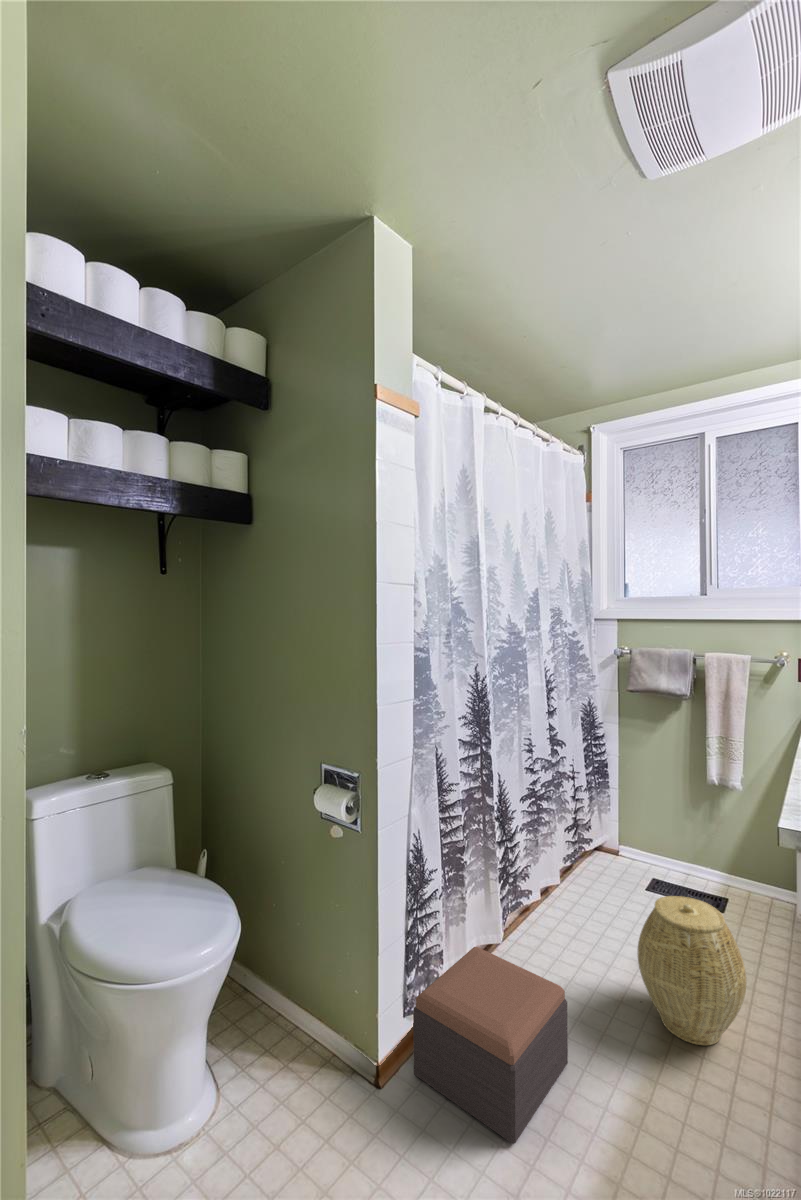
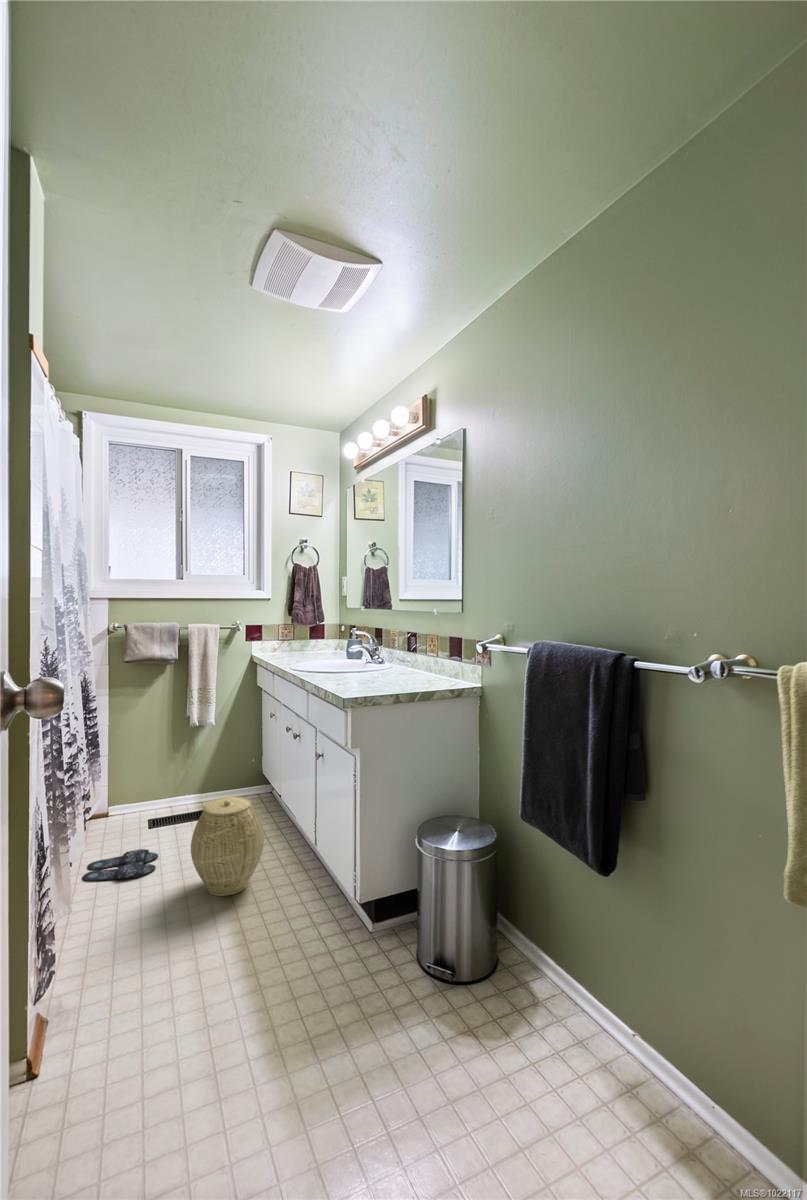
slippers: none [551,901,635,946] -> present [82,849,158,882]
footstool: present [413,947,568,1144] -> none [42,893,169,1047]

